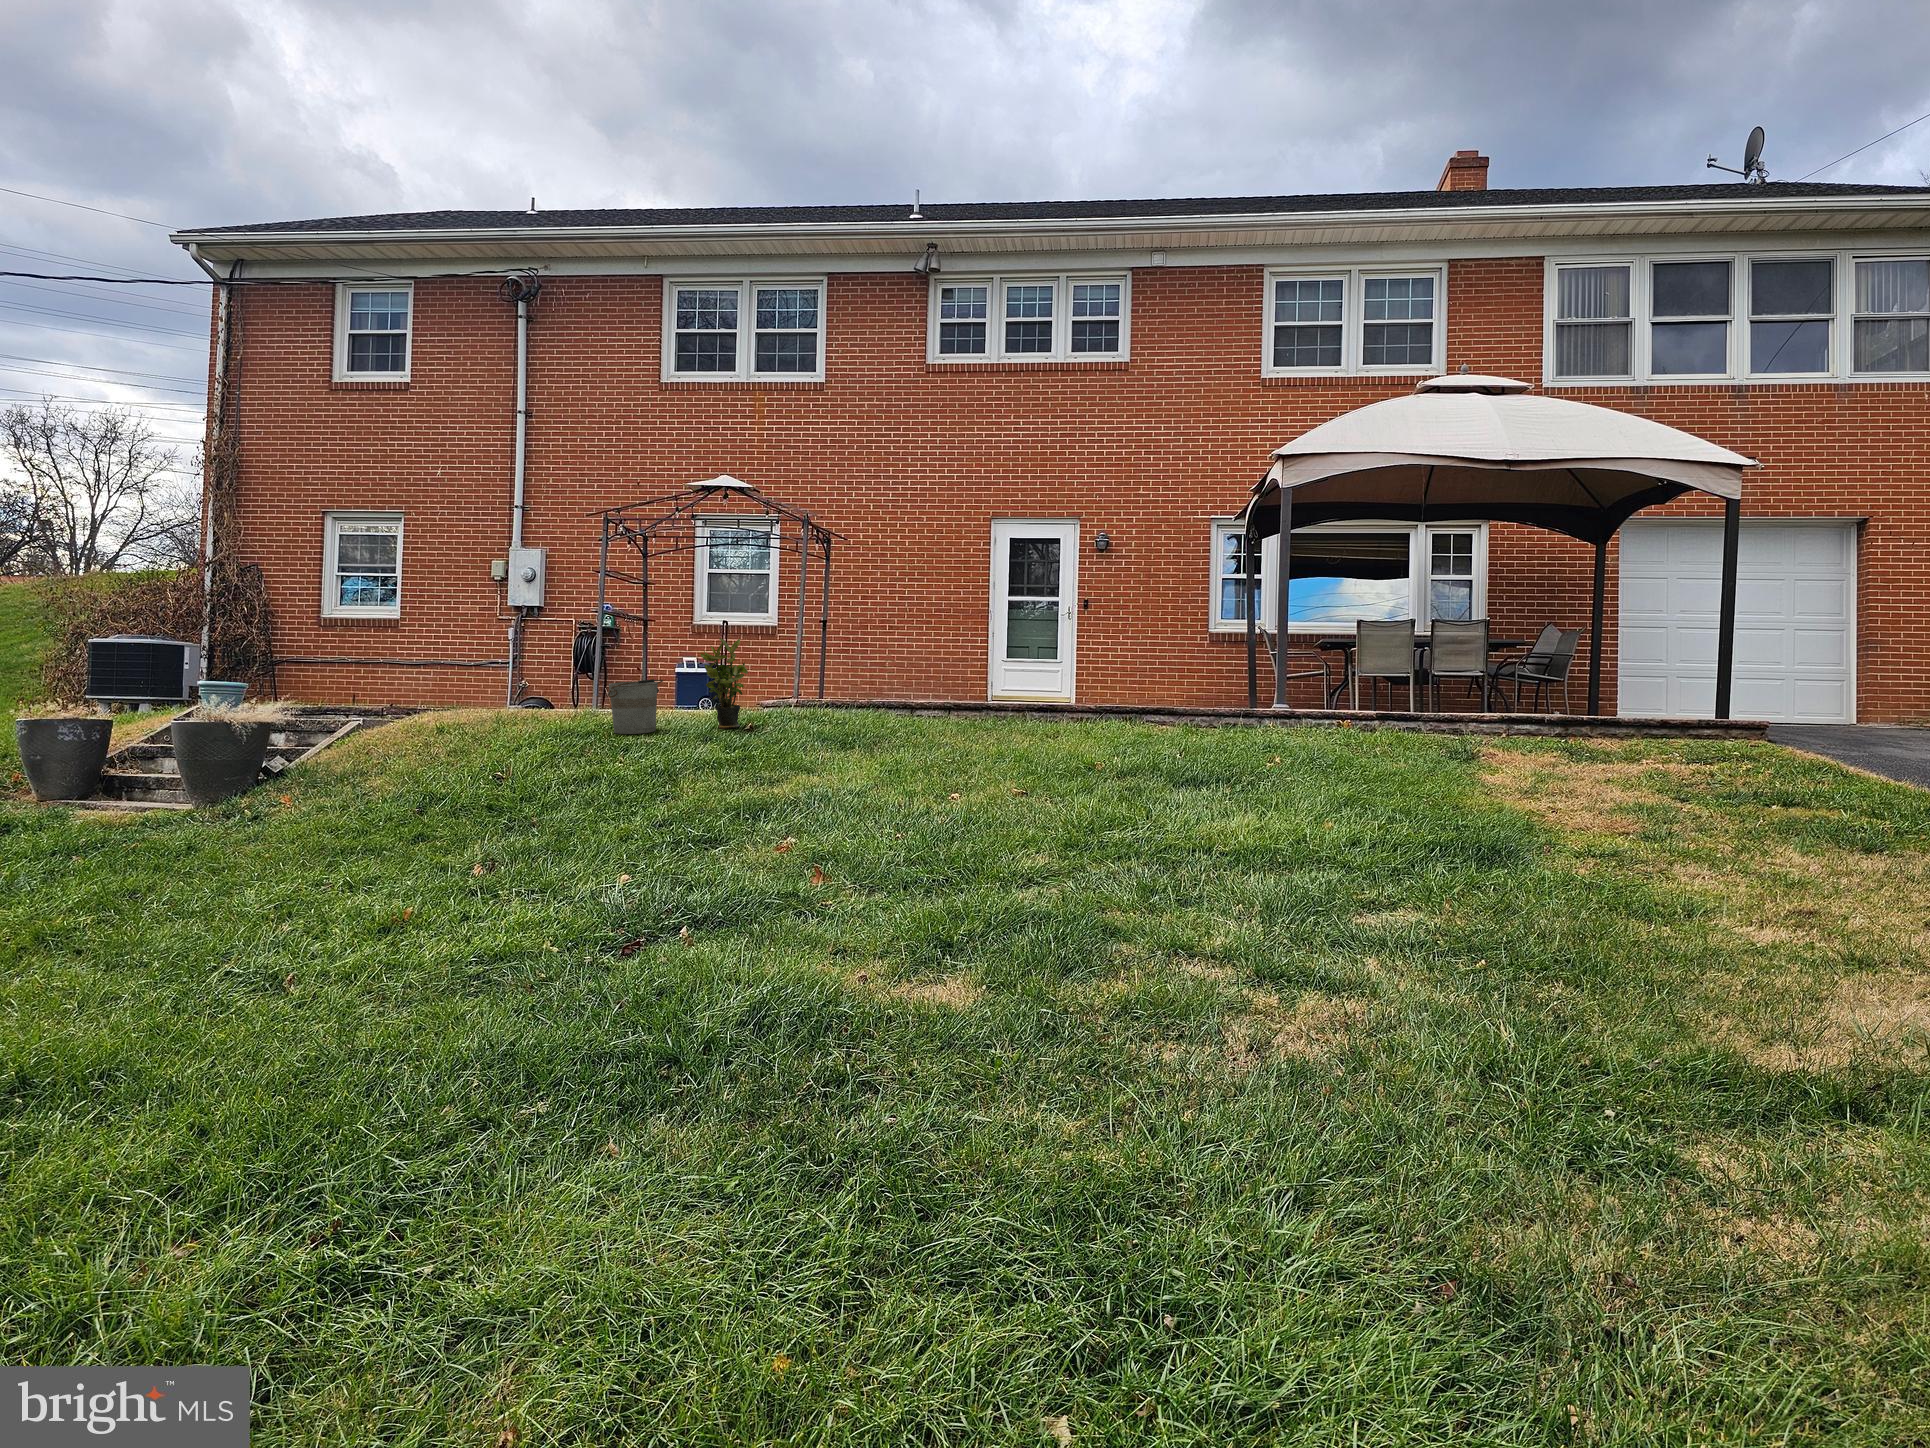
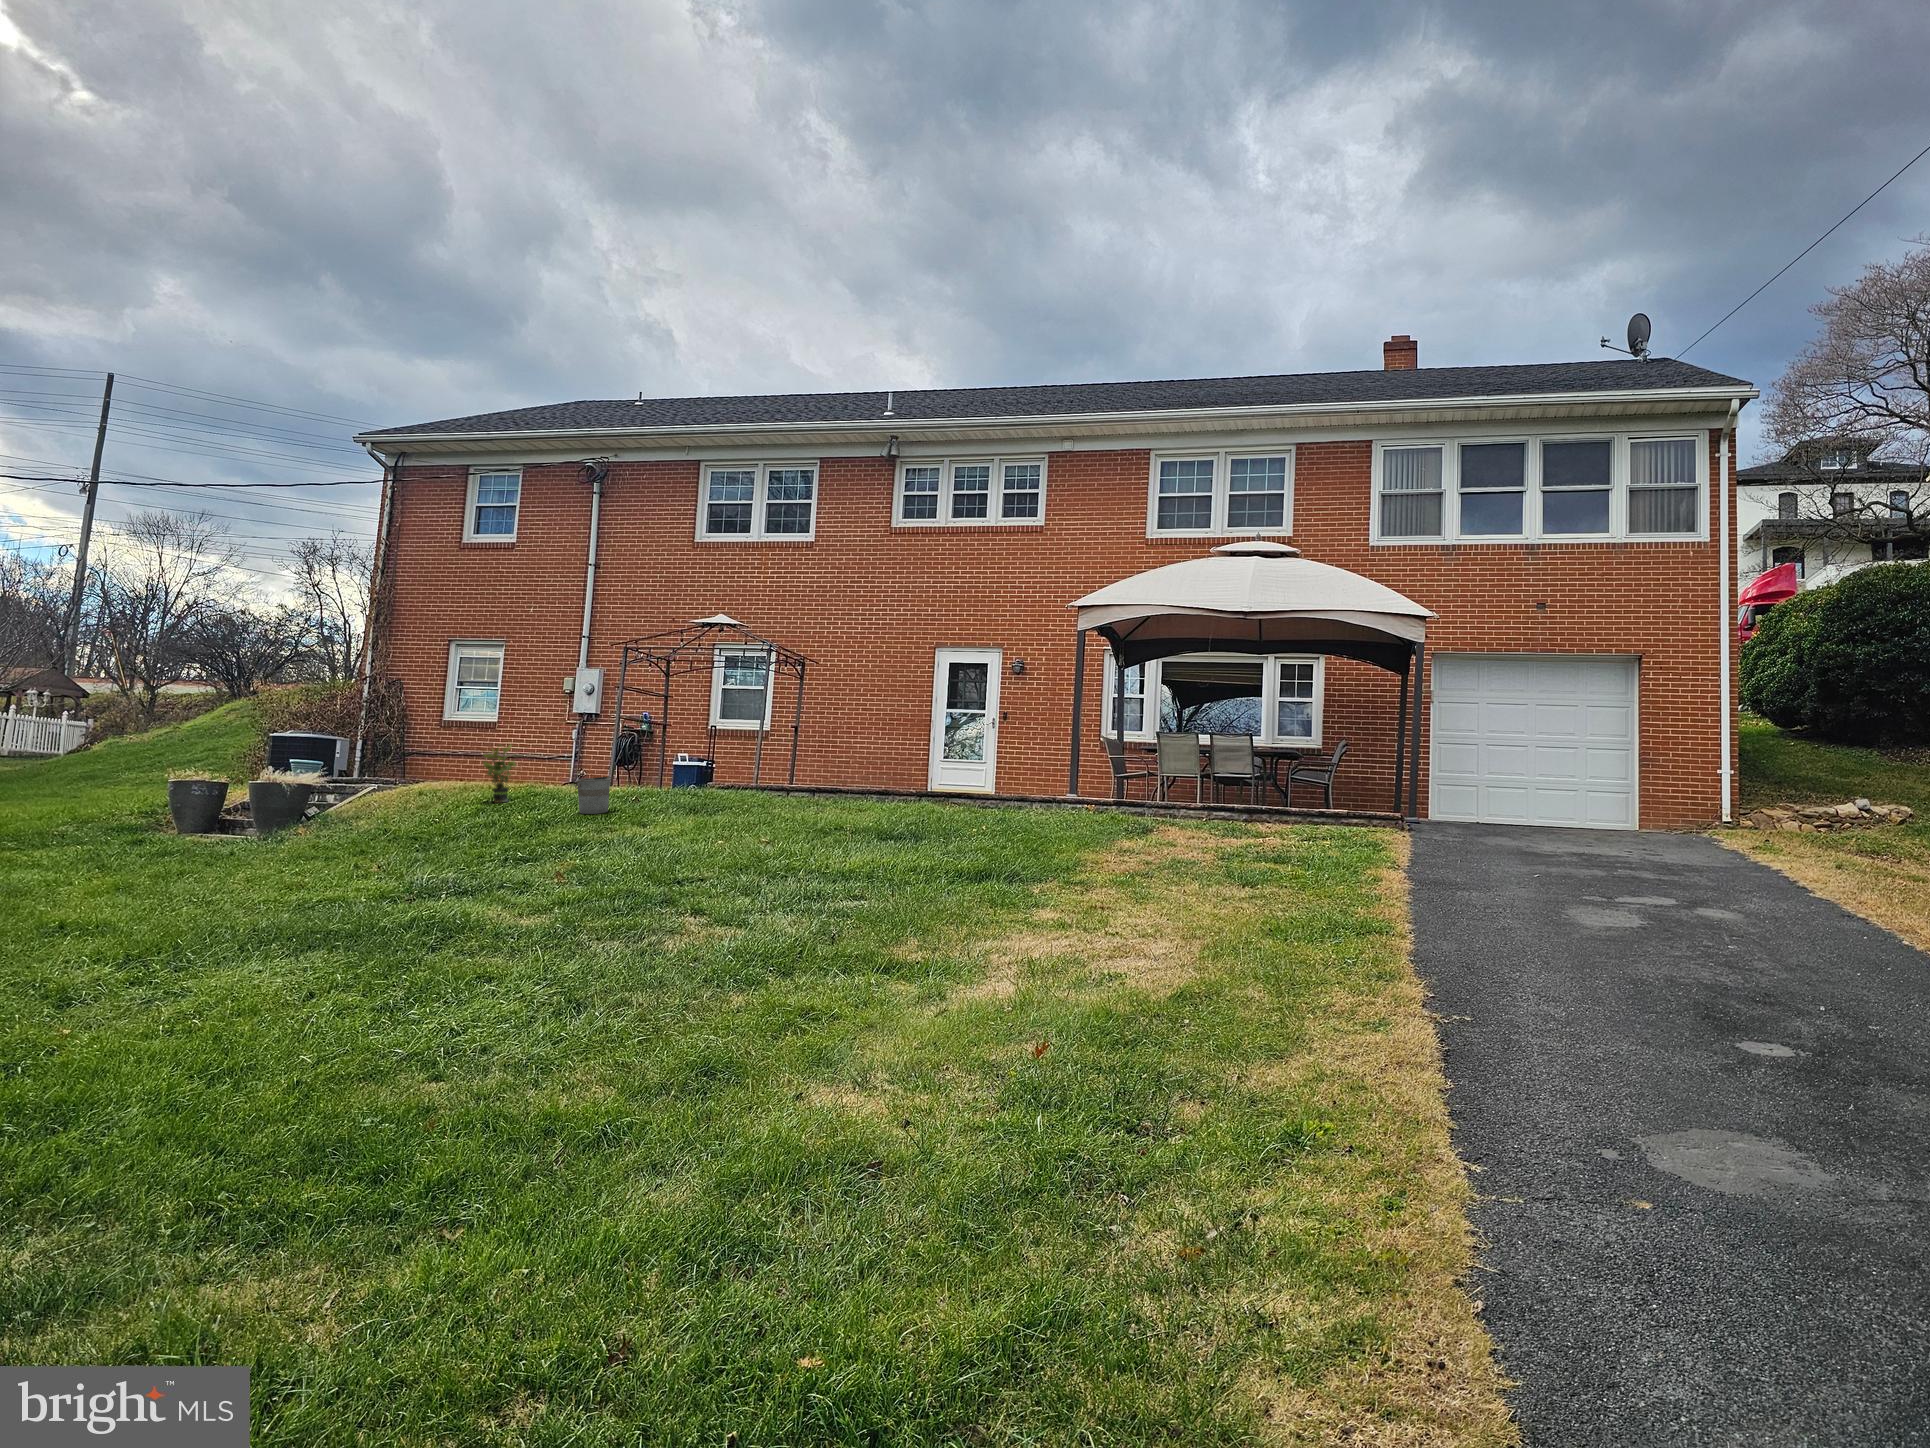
potted plant: present [700,638,748,729] -> present [483,745,516,803]

